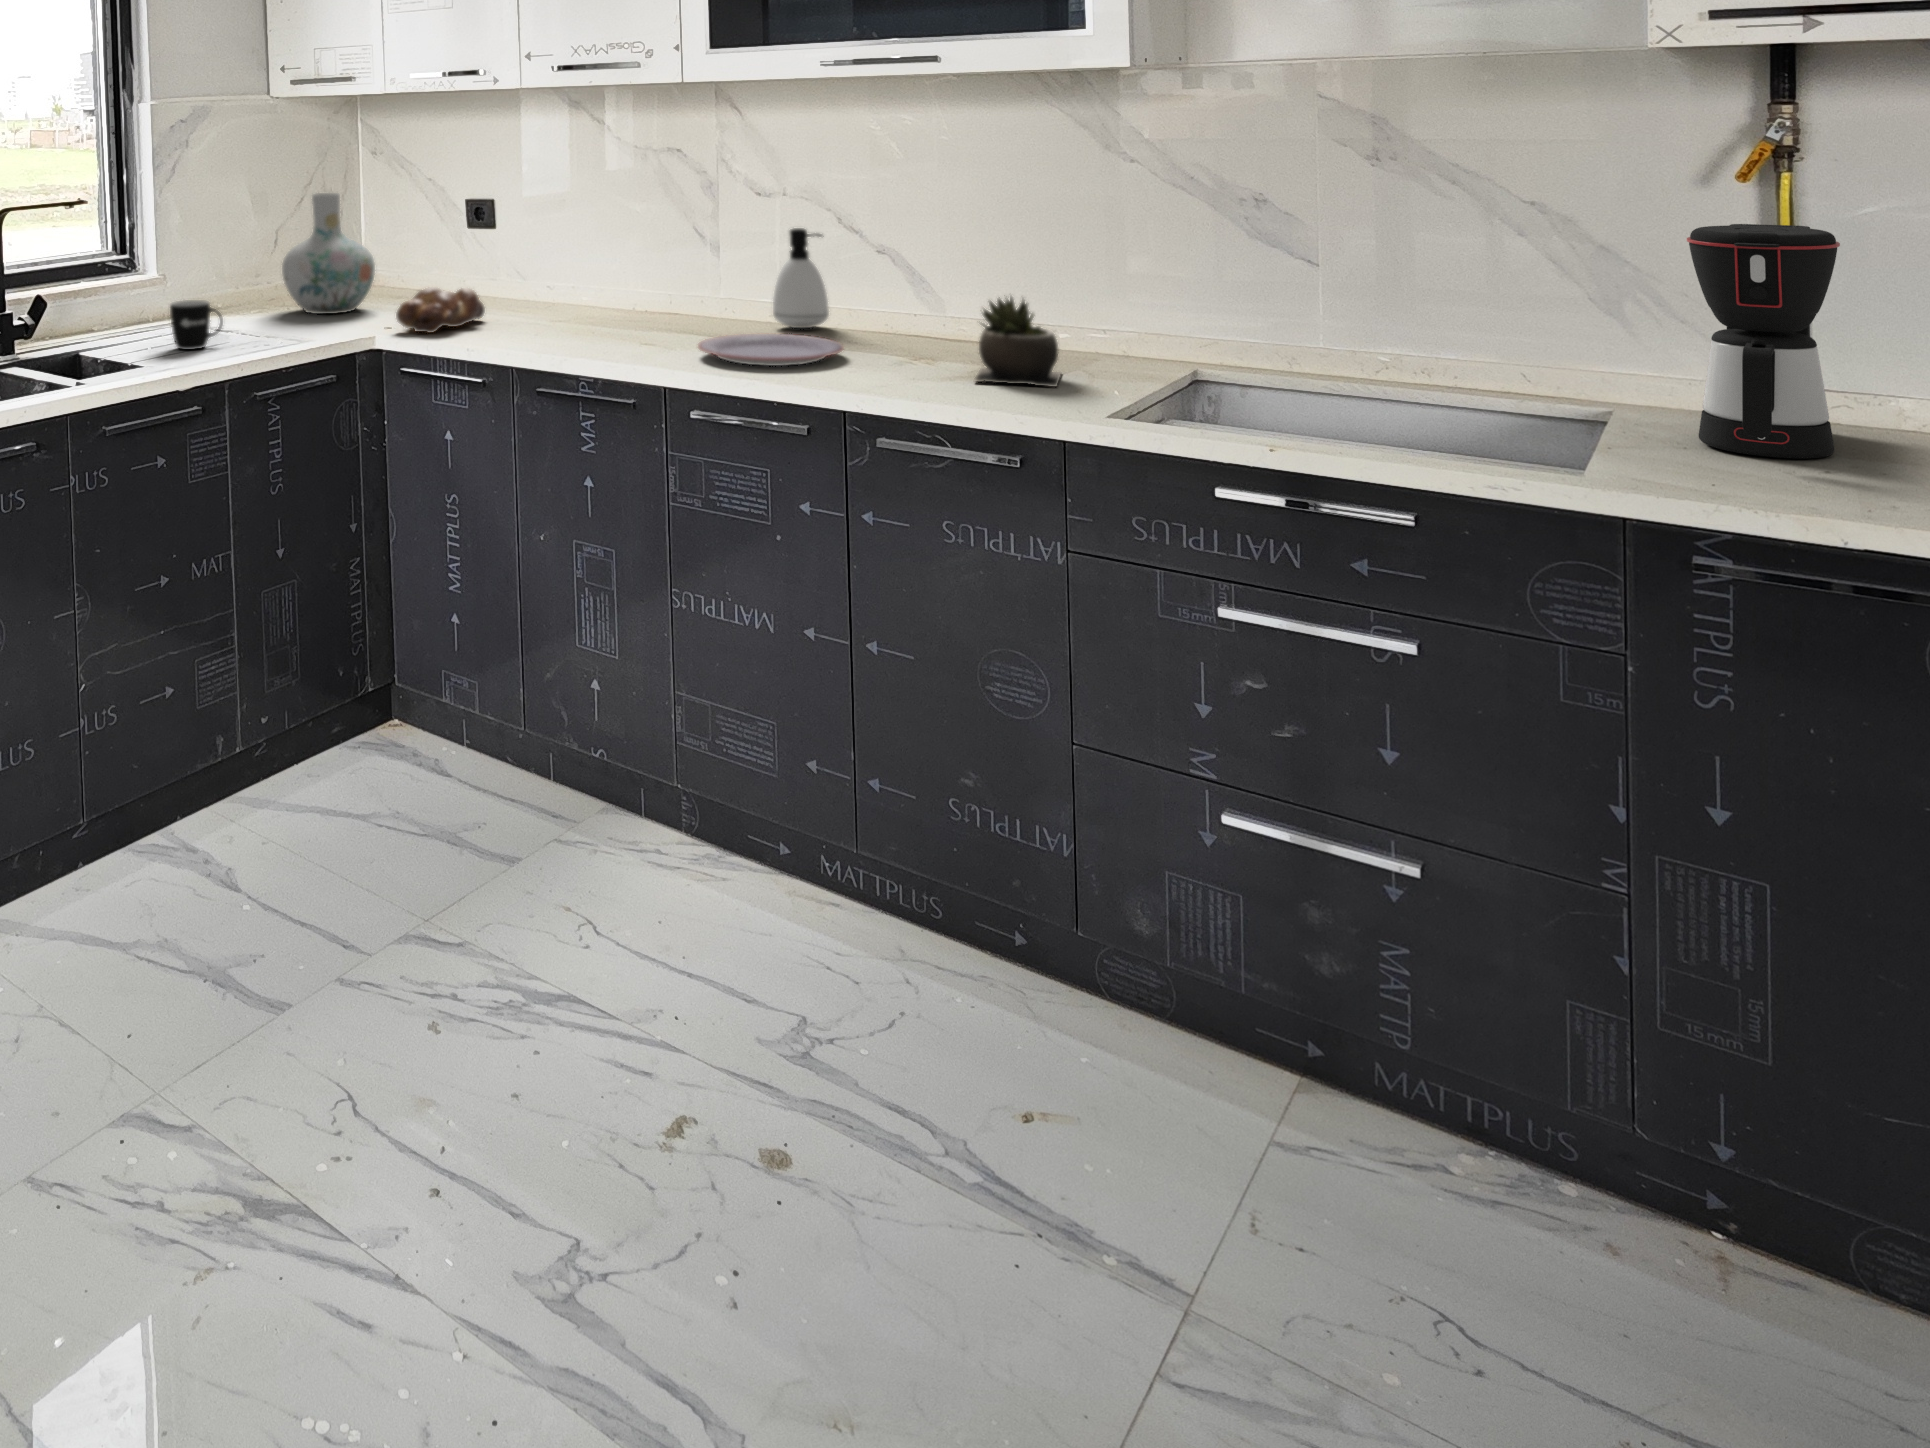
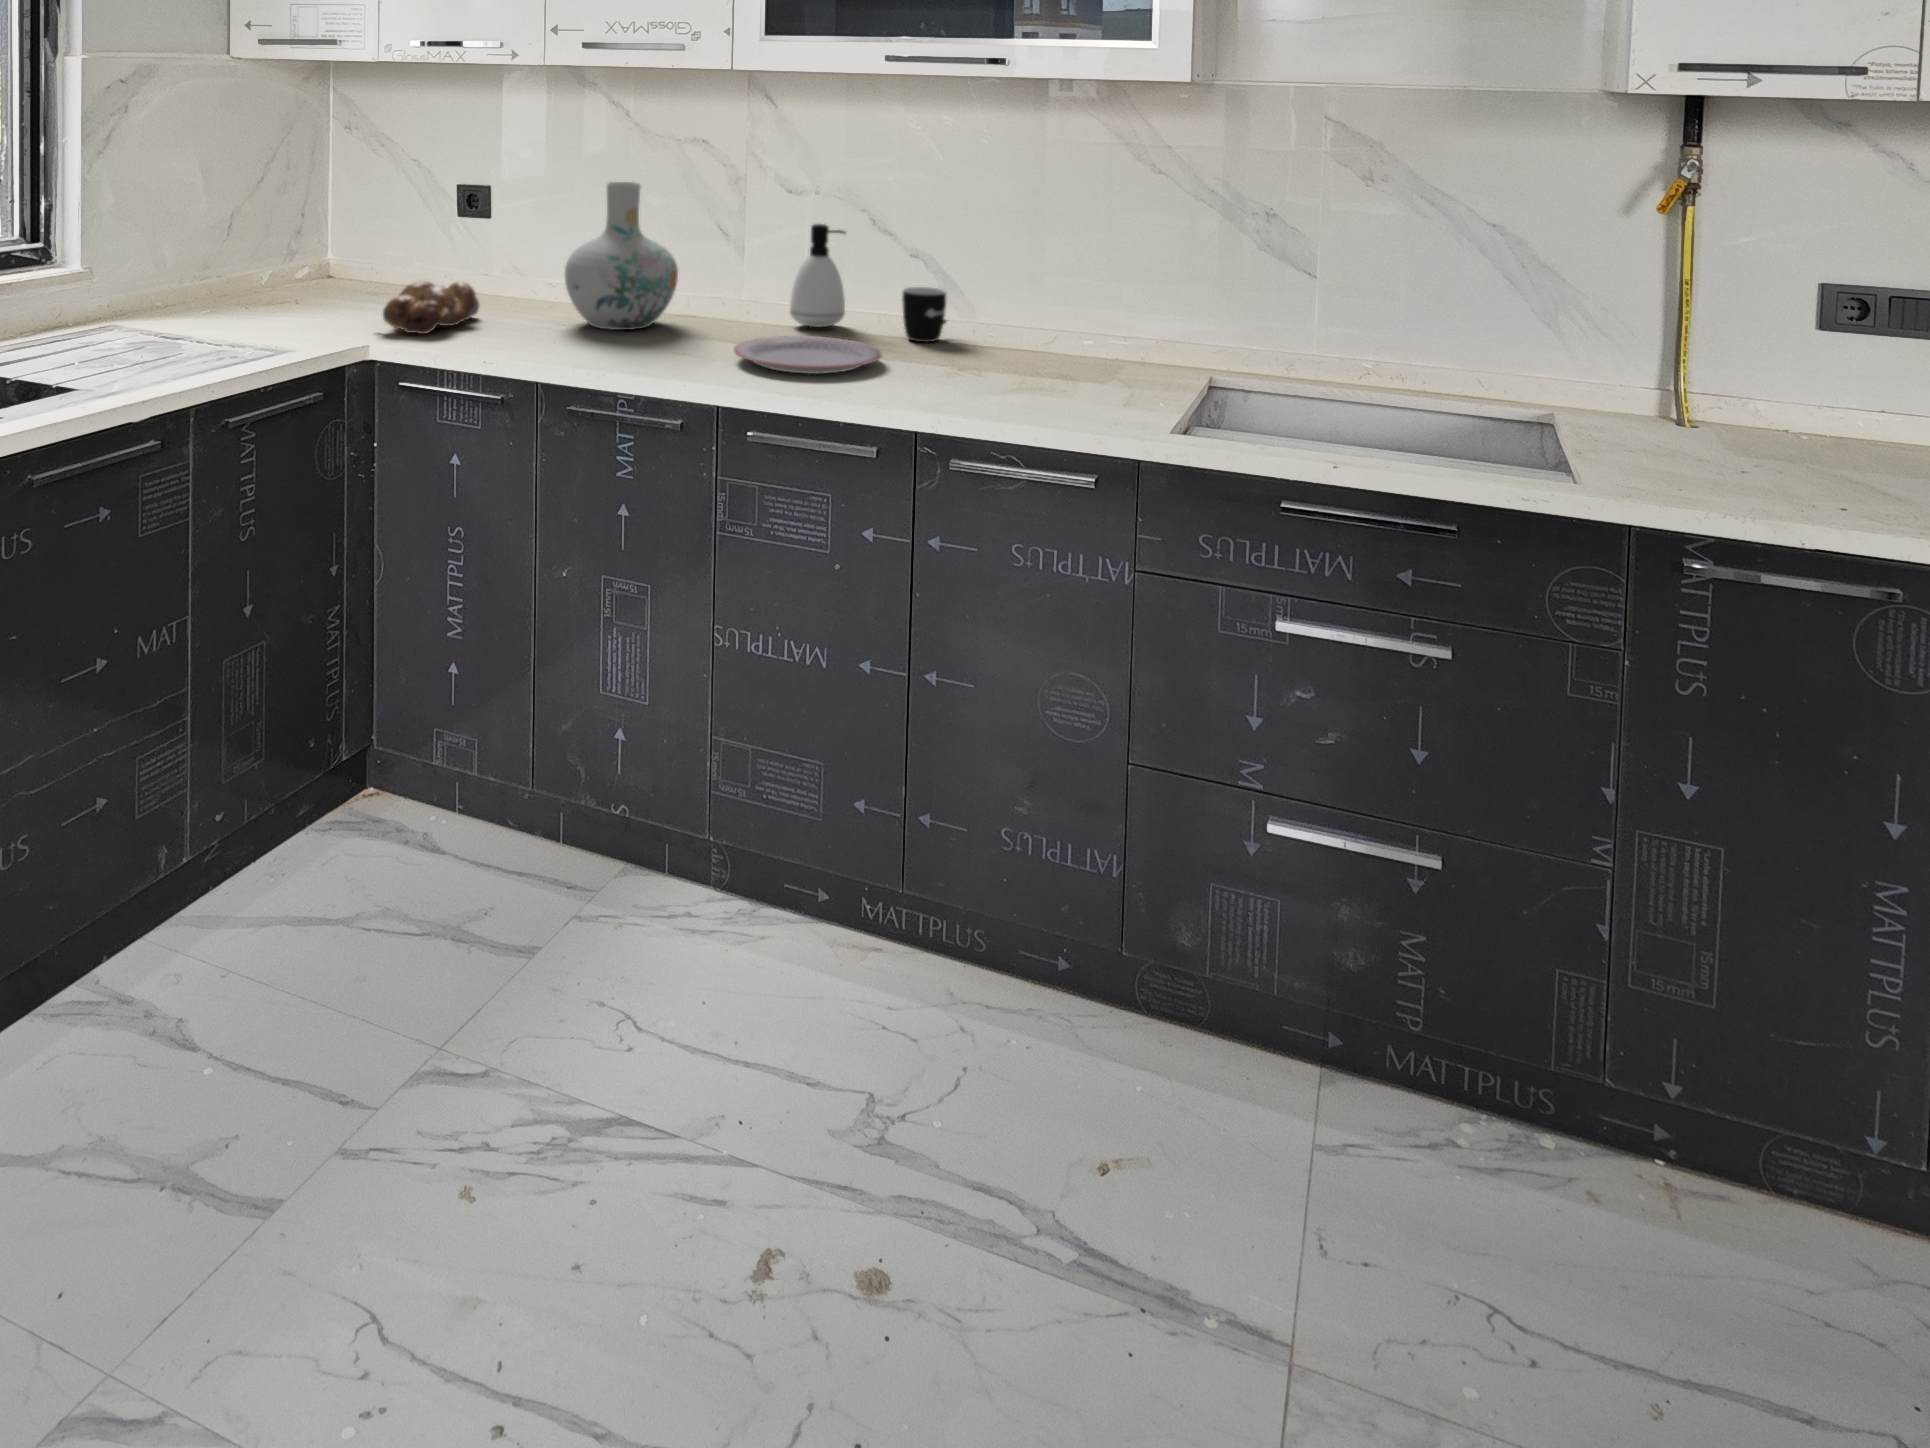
vase: present [282,193,375,314] -> present [565,182,678,330]
coffee maker: present [1687,224,1840,459] -> none [1639,250,1759,460]
succulent plant: present [975,297,1061,387] -> none [1017,301,1100,396]
mug: present [170,300,223,350] -> present [902,287,946,342]

